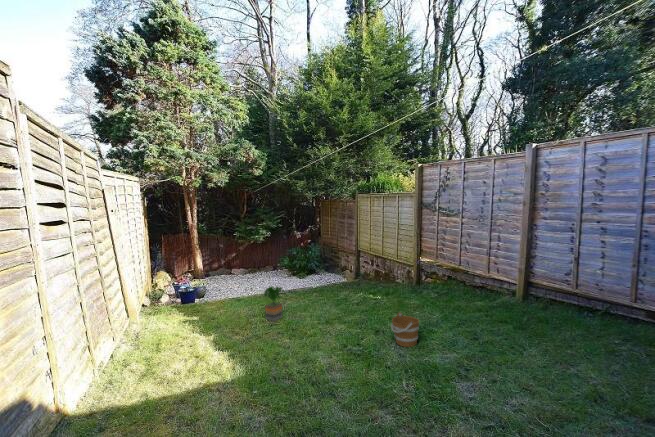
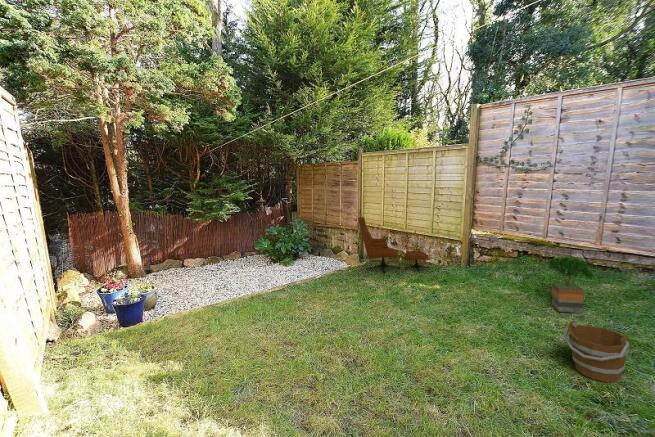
lounge chair: none [343,244,396,287] -> present [358,217,429,273]
potted tree: present [264,286,284,321] -> present [547,256,594,313]

